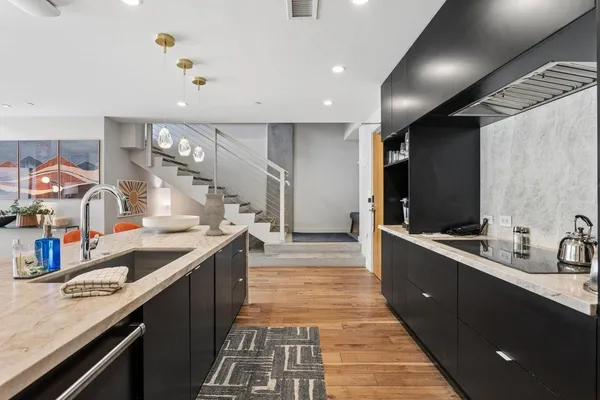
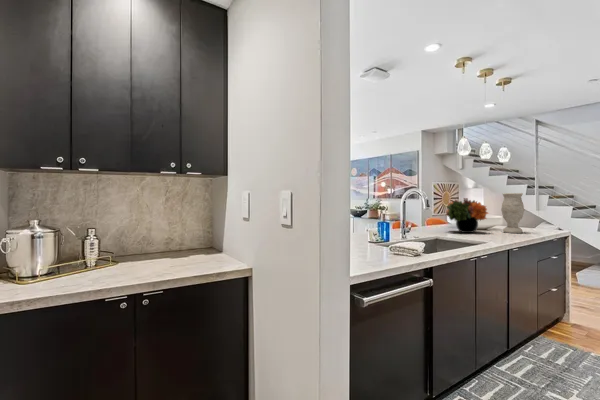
flower arrangement: none [144,198,194,240] -> present [446,198,488,233]

